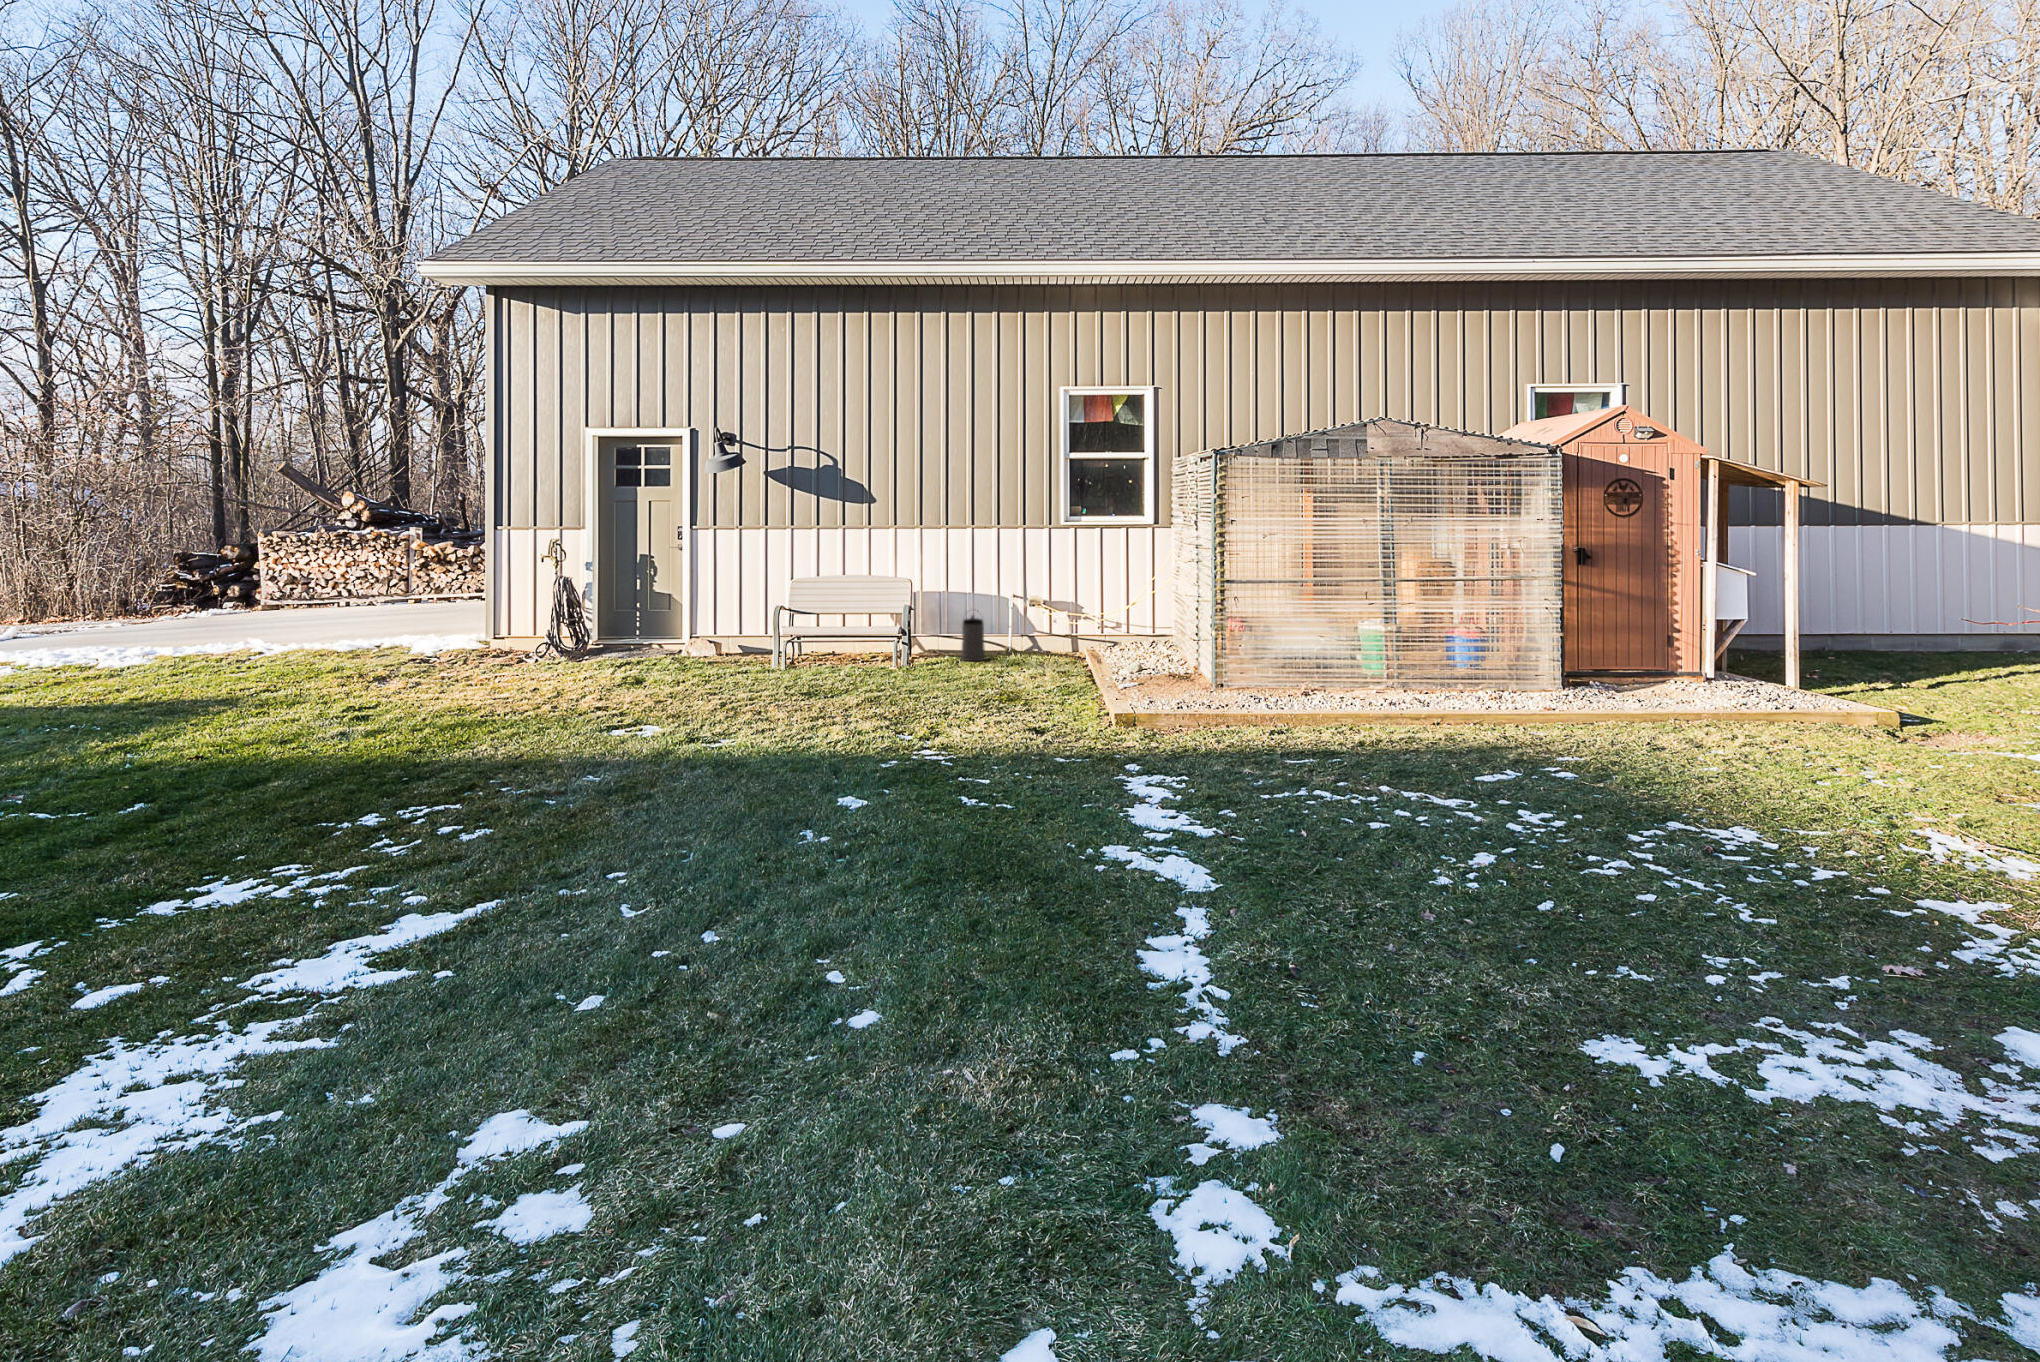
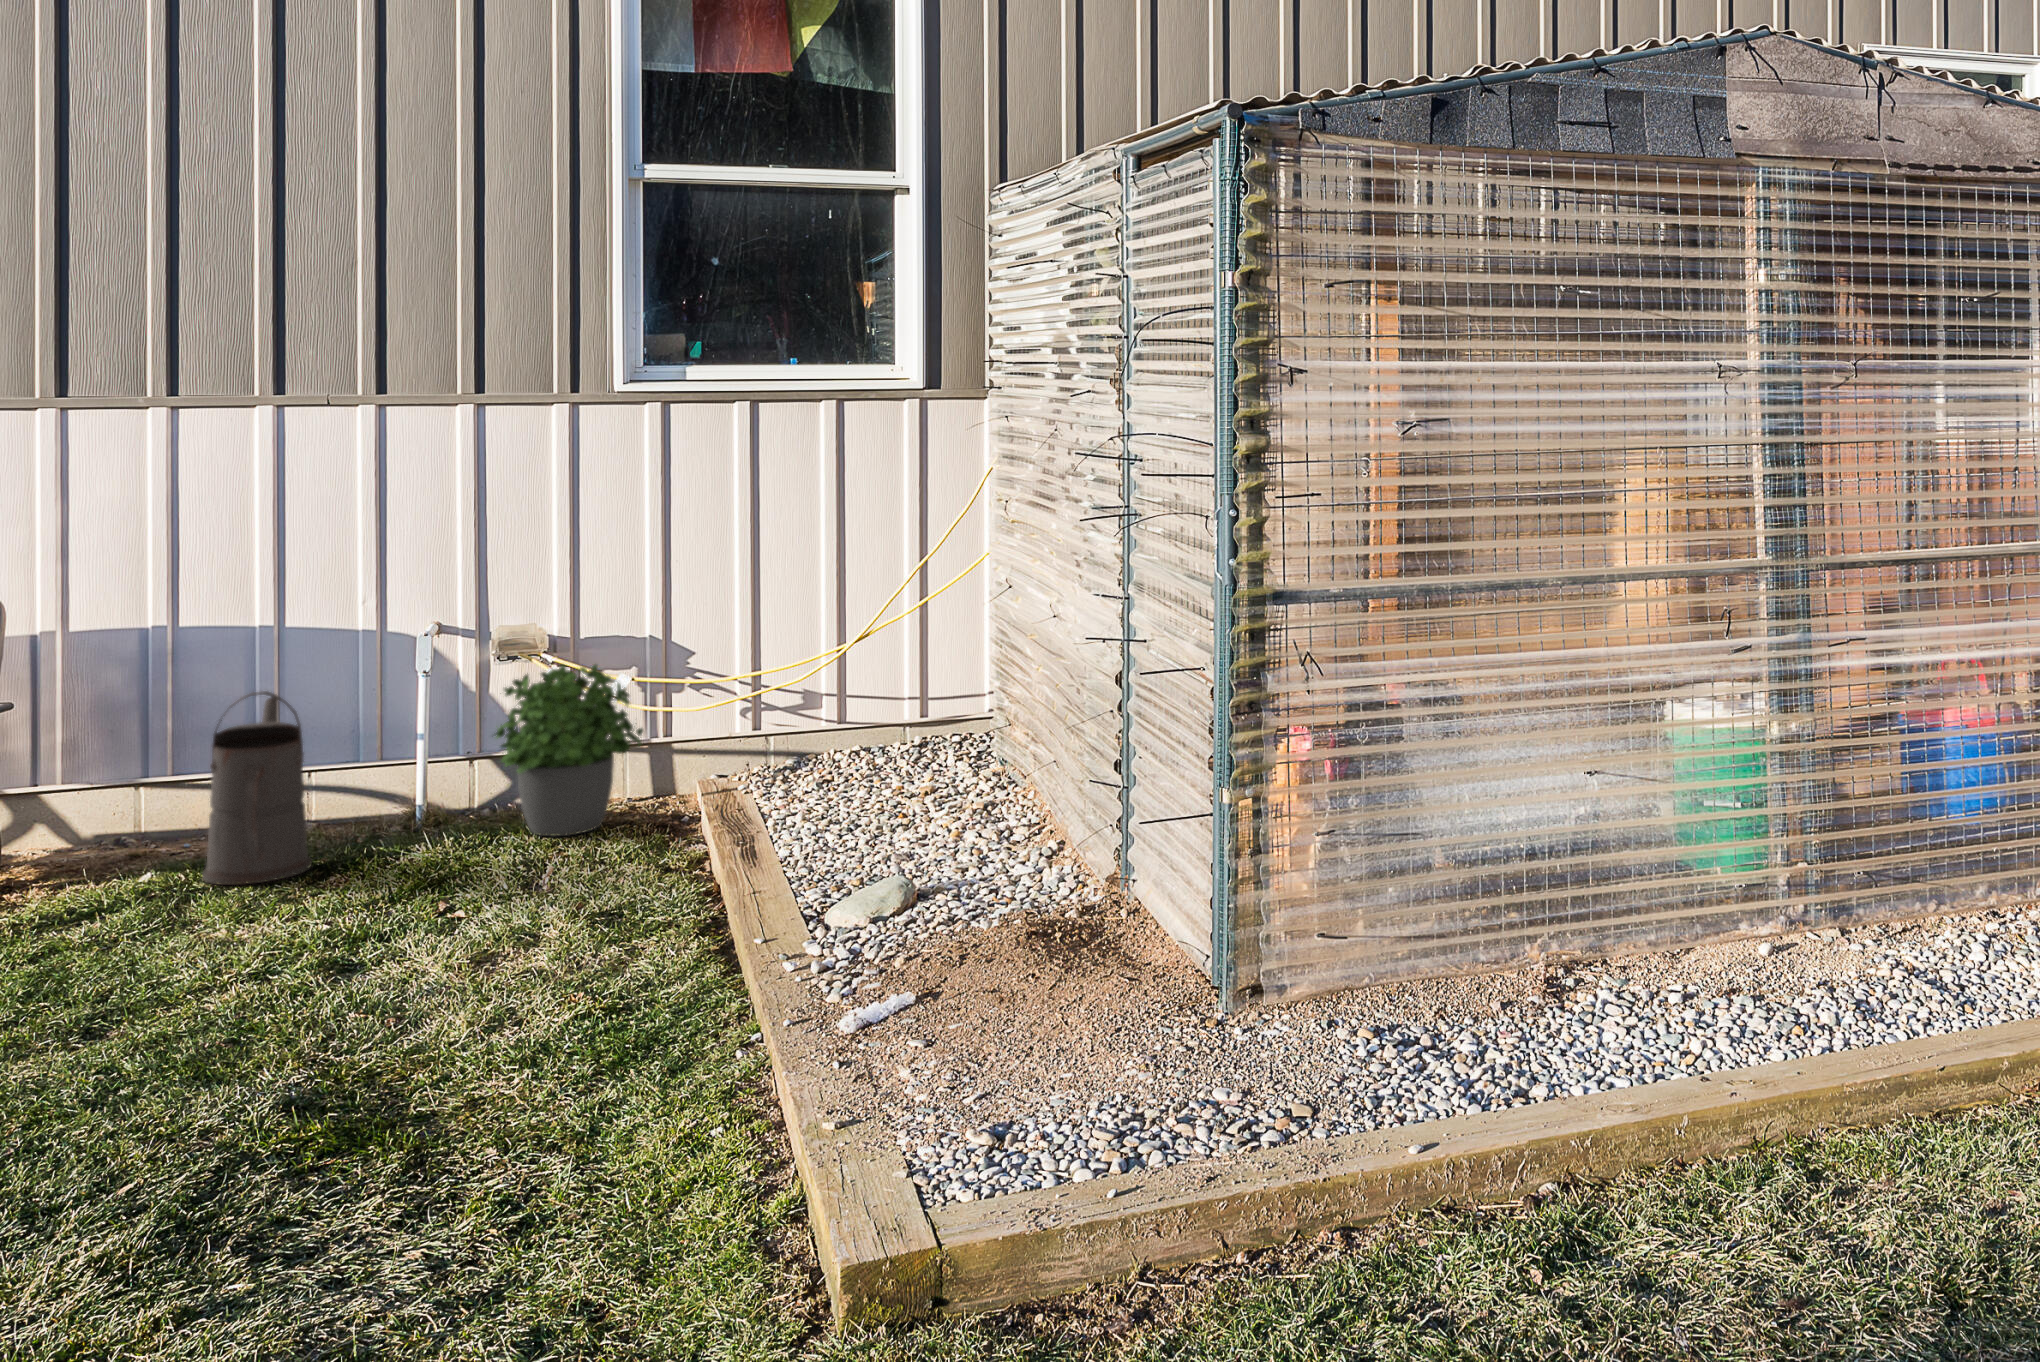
potted plant: none [1029,607,1071,658] -> present [495,665,643,836]

